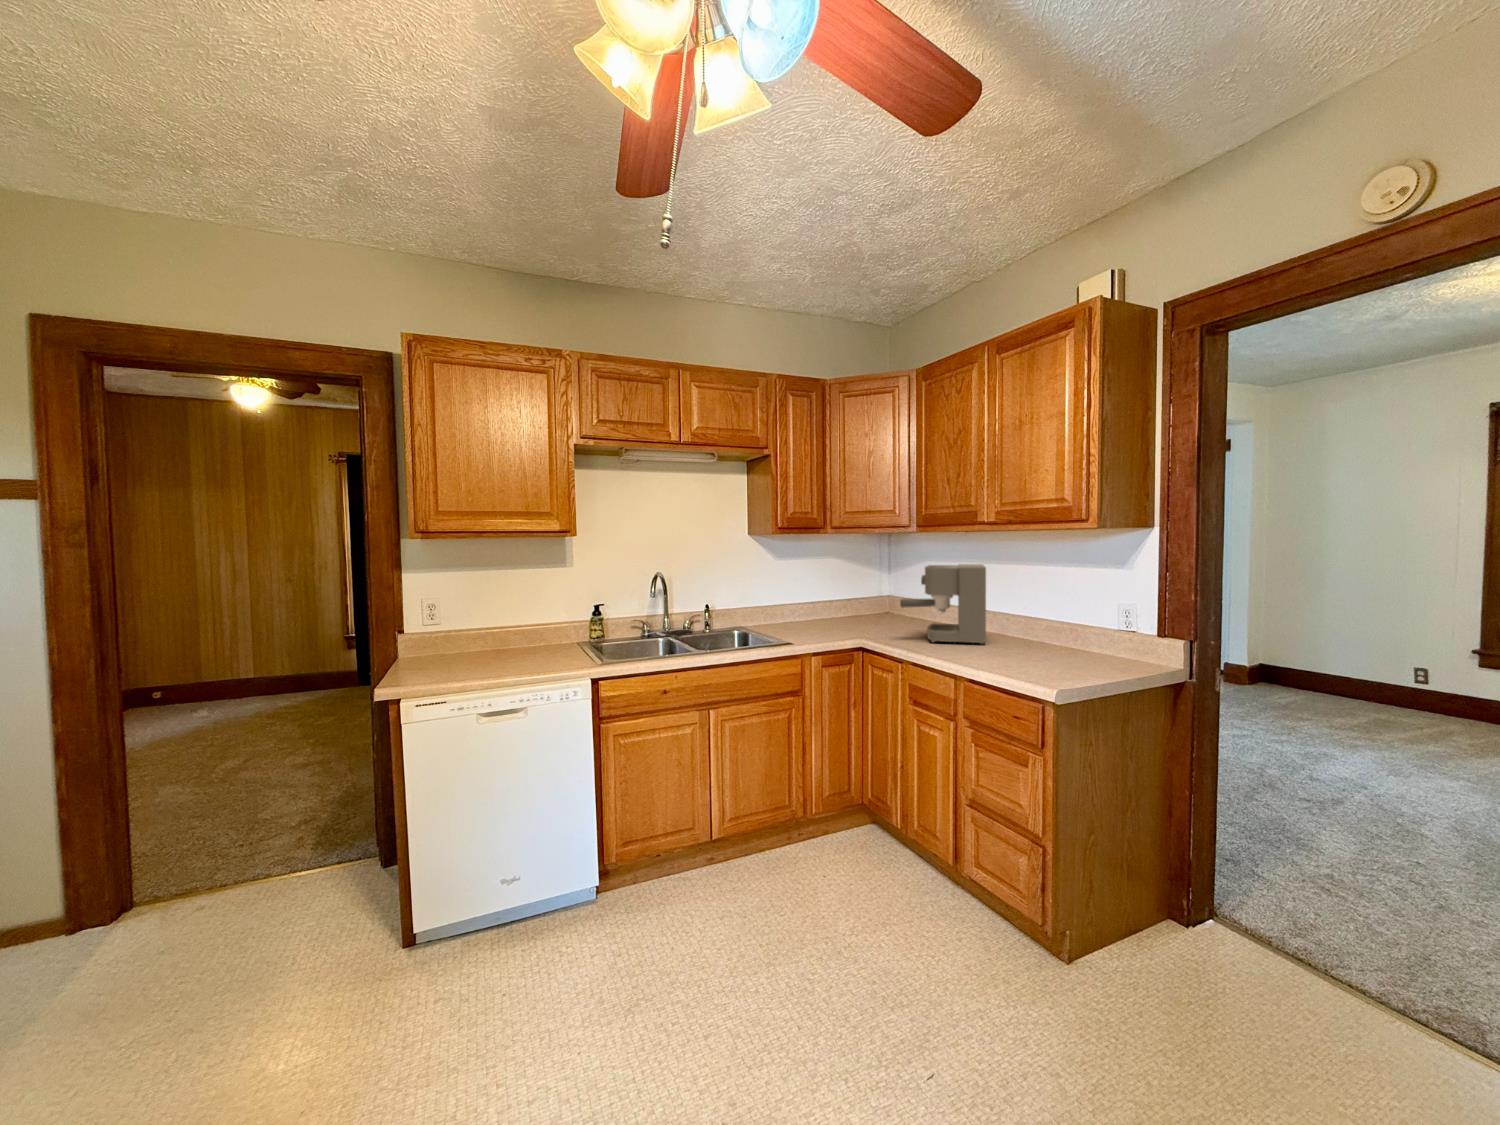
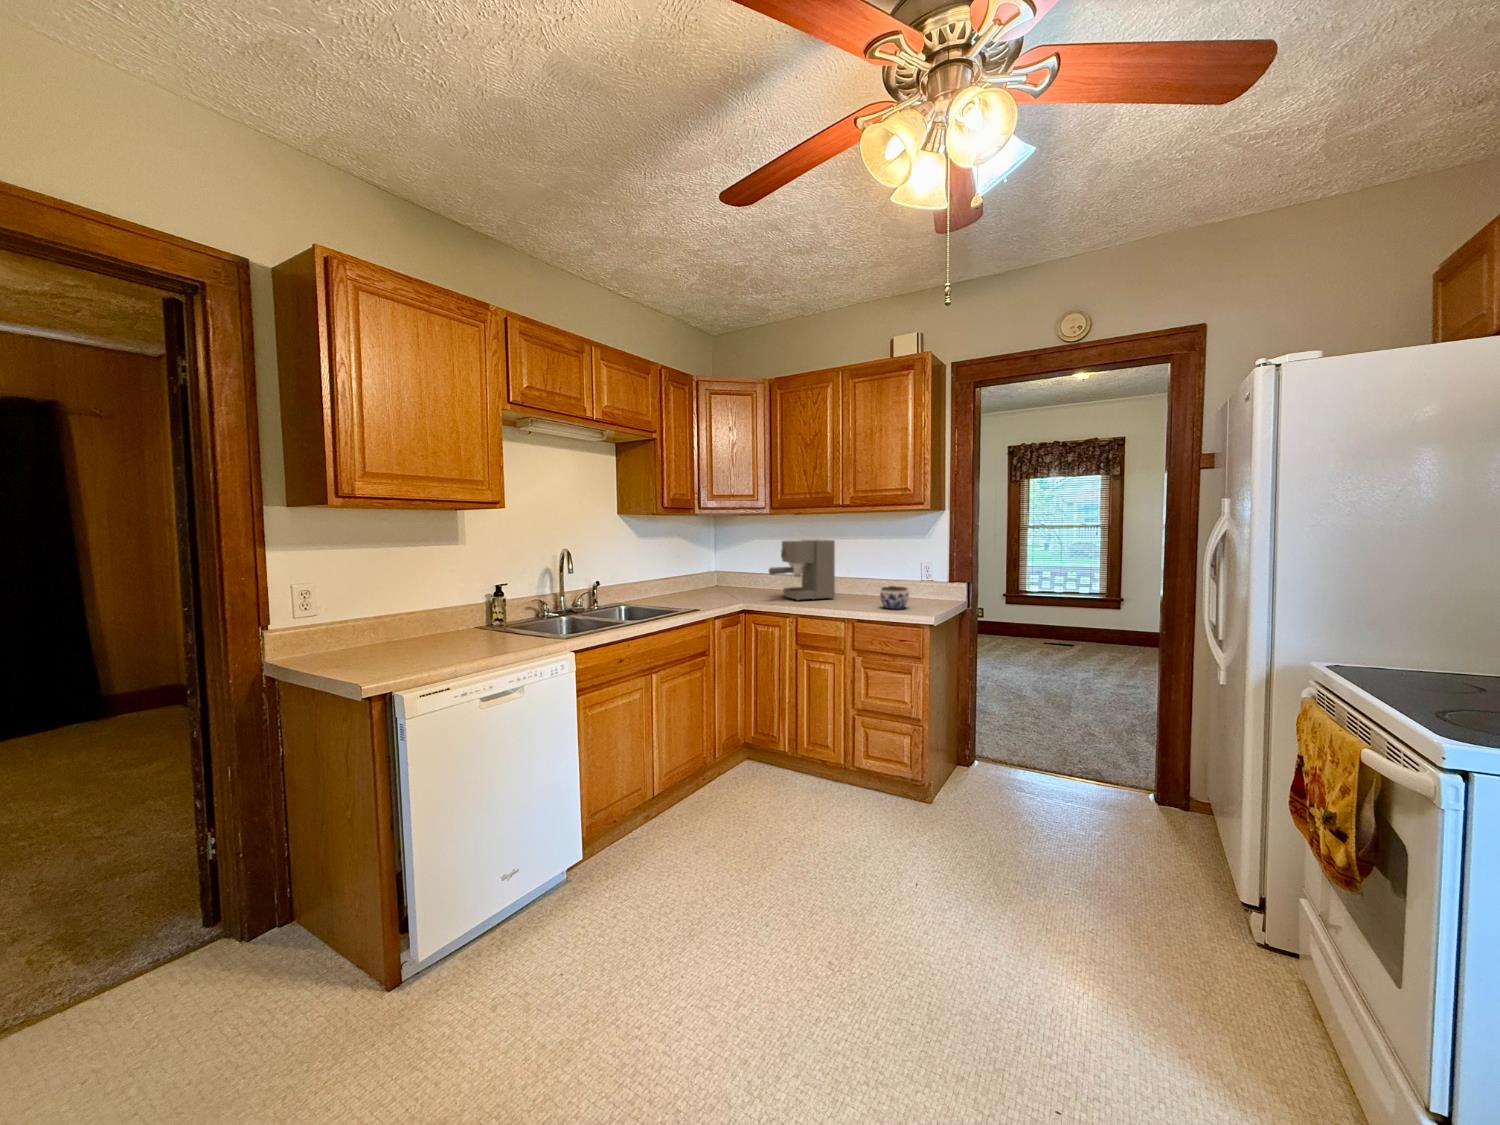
jar: none [1021,636,1066,671] -> present [880,586,909,609]

